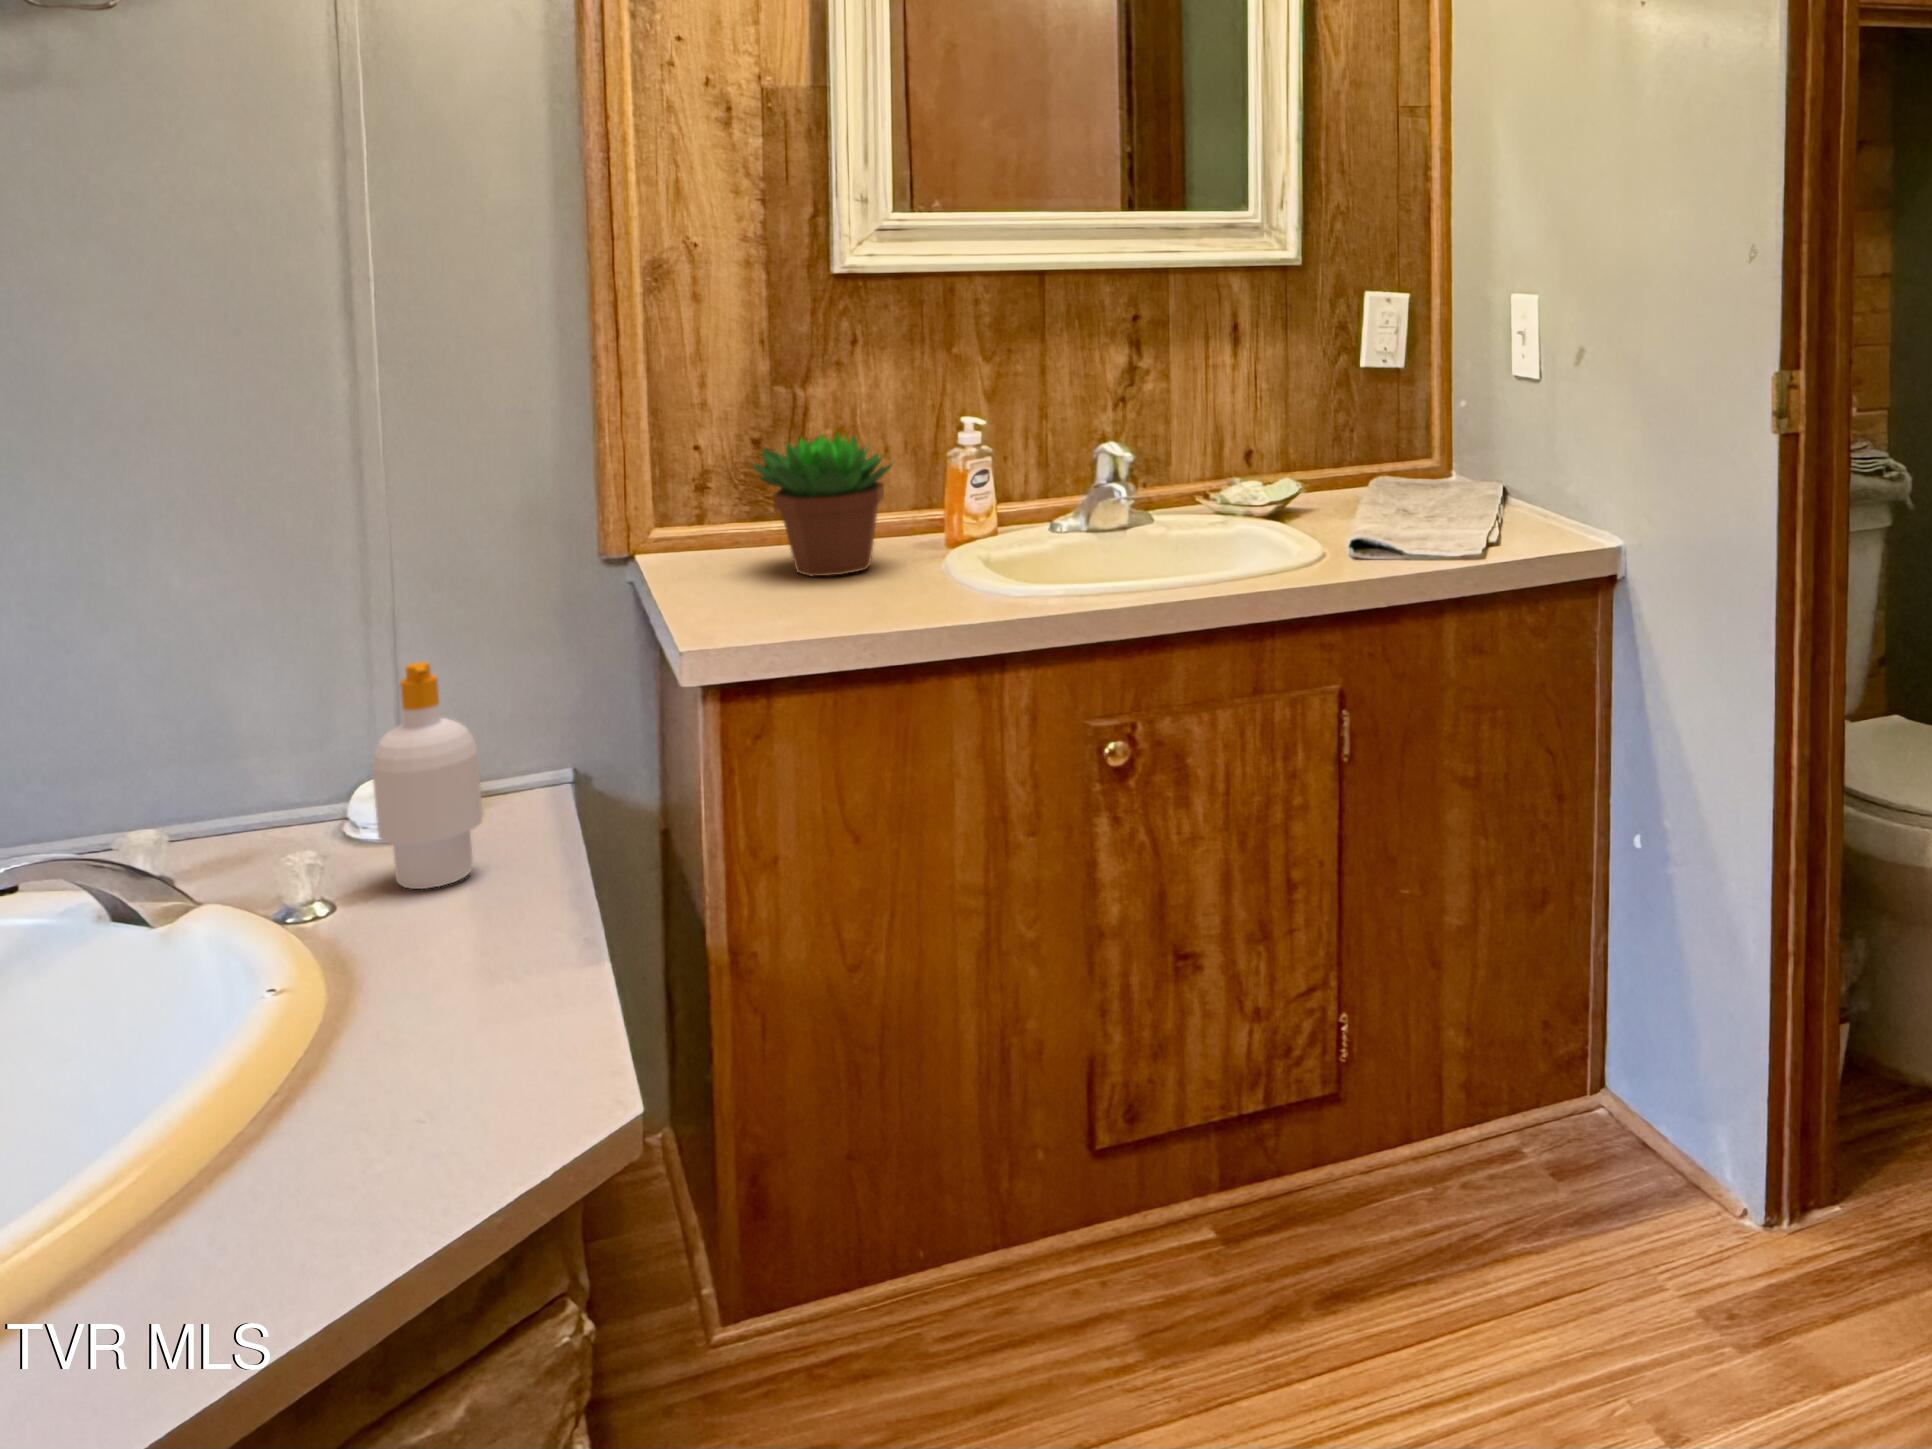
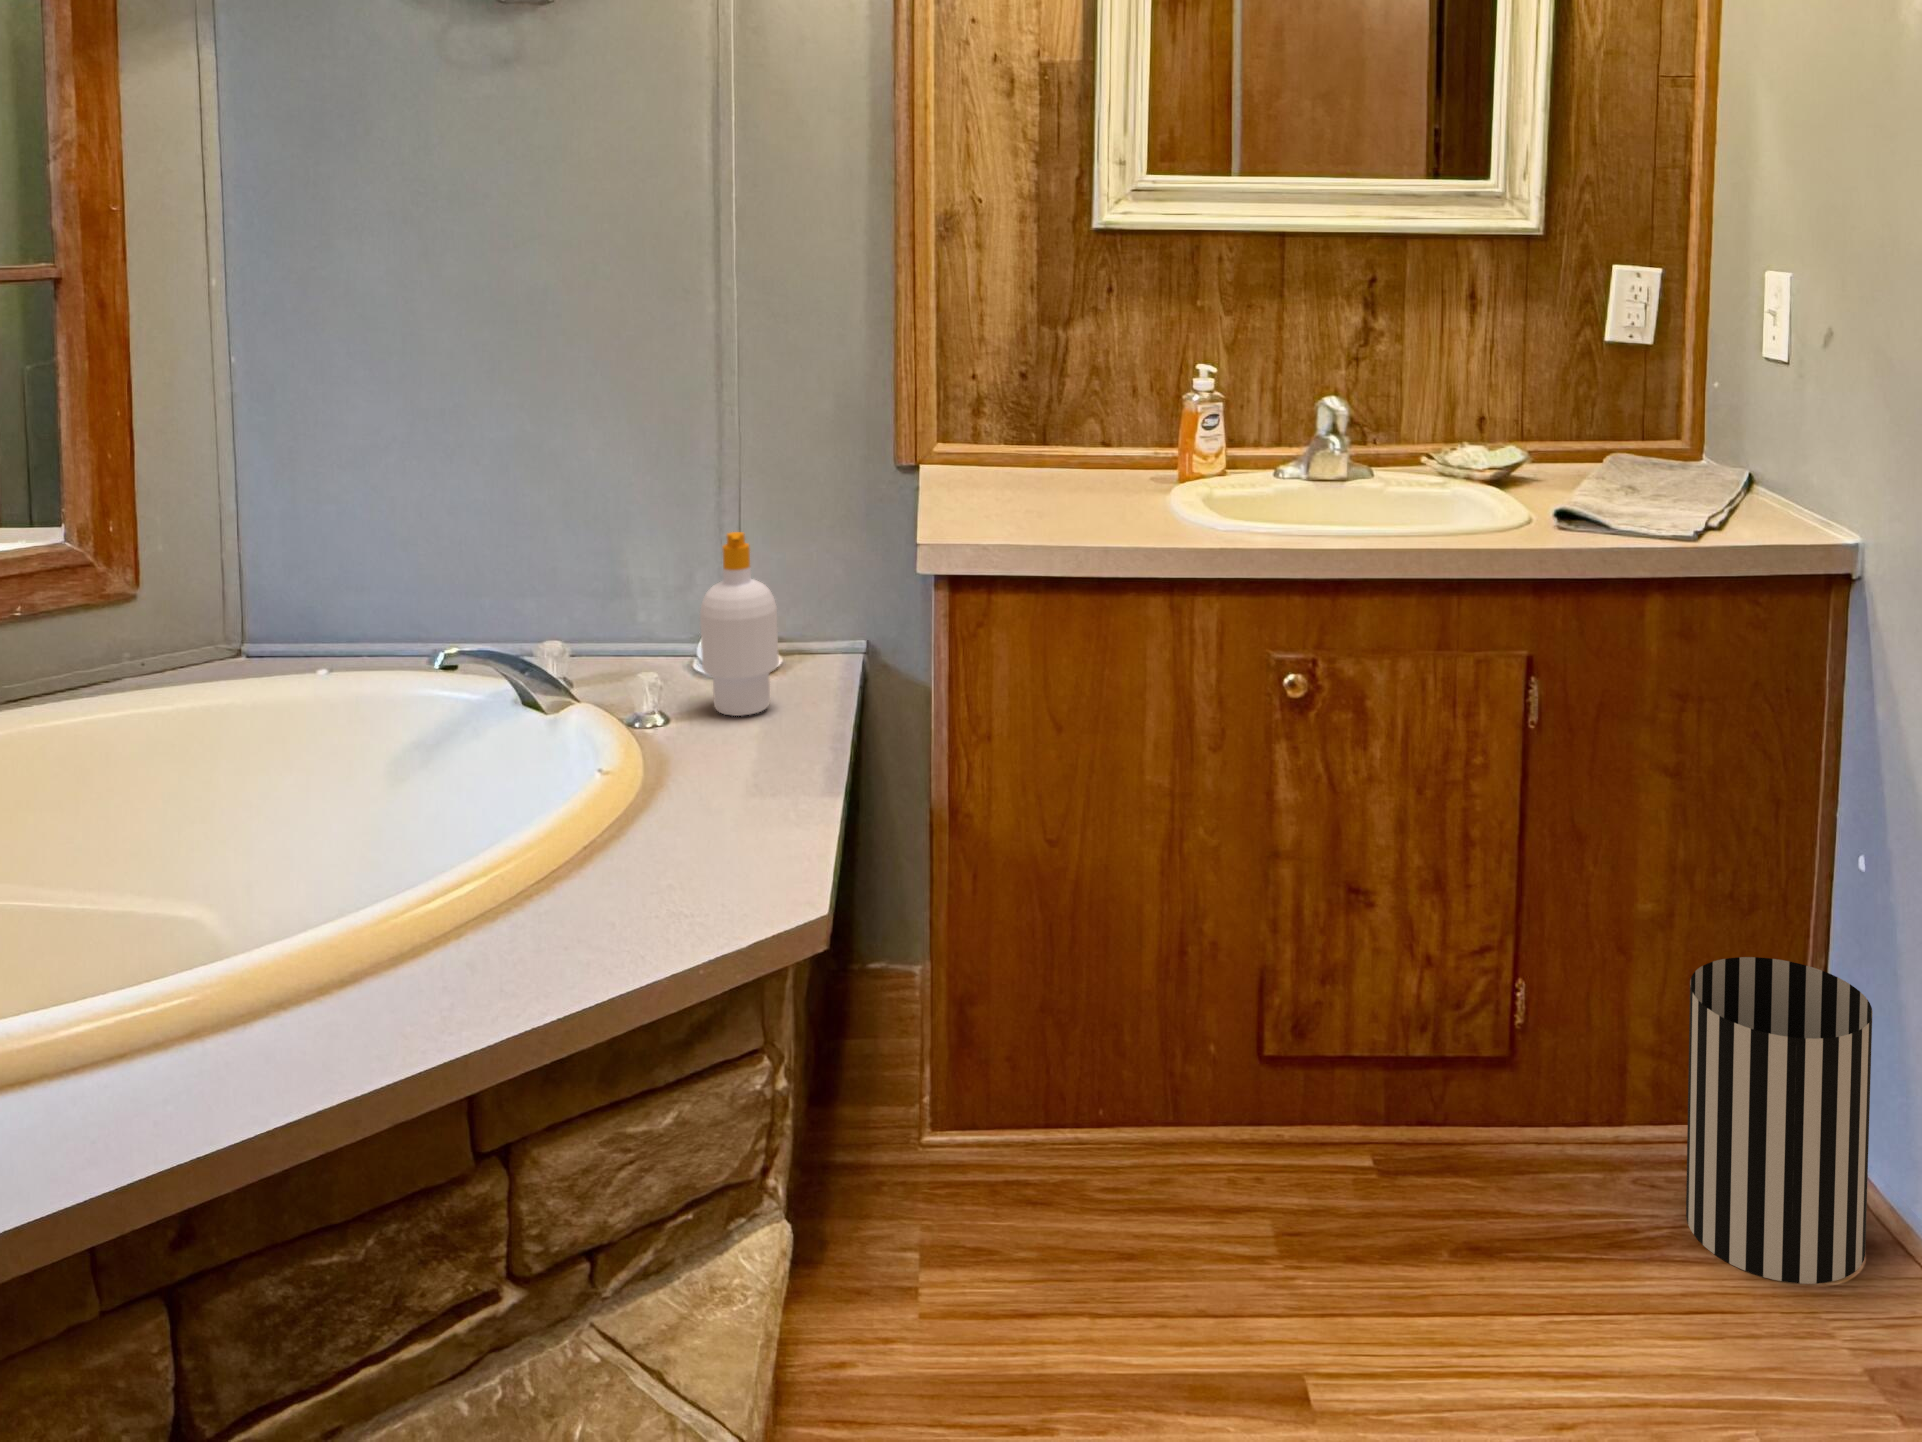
succulent plant: present [752,430,892,576] -> none [1004,367,1128,496]
wastebasket: none [1502,939,1662,1235] -> present [1686,957,1873,1284]

